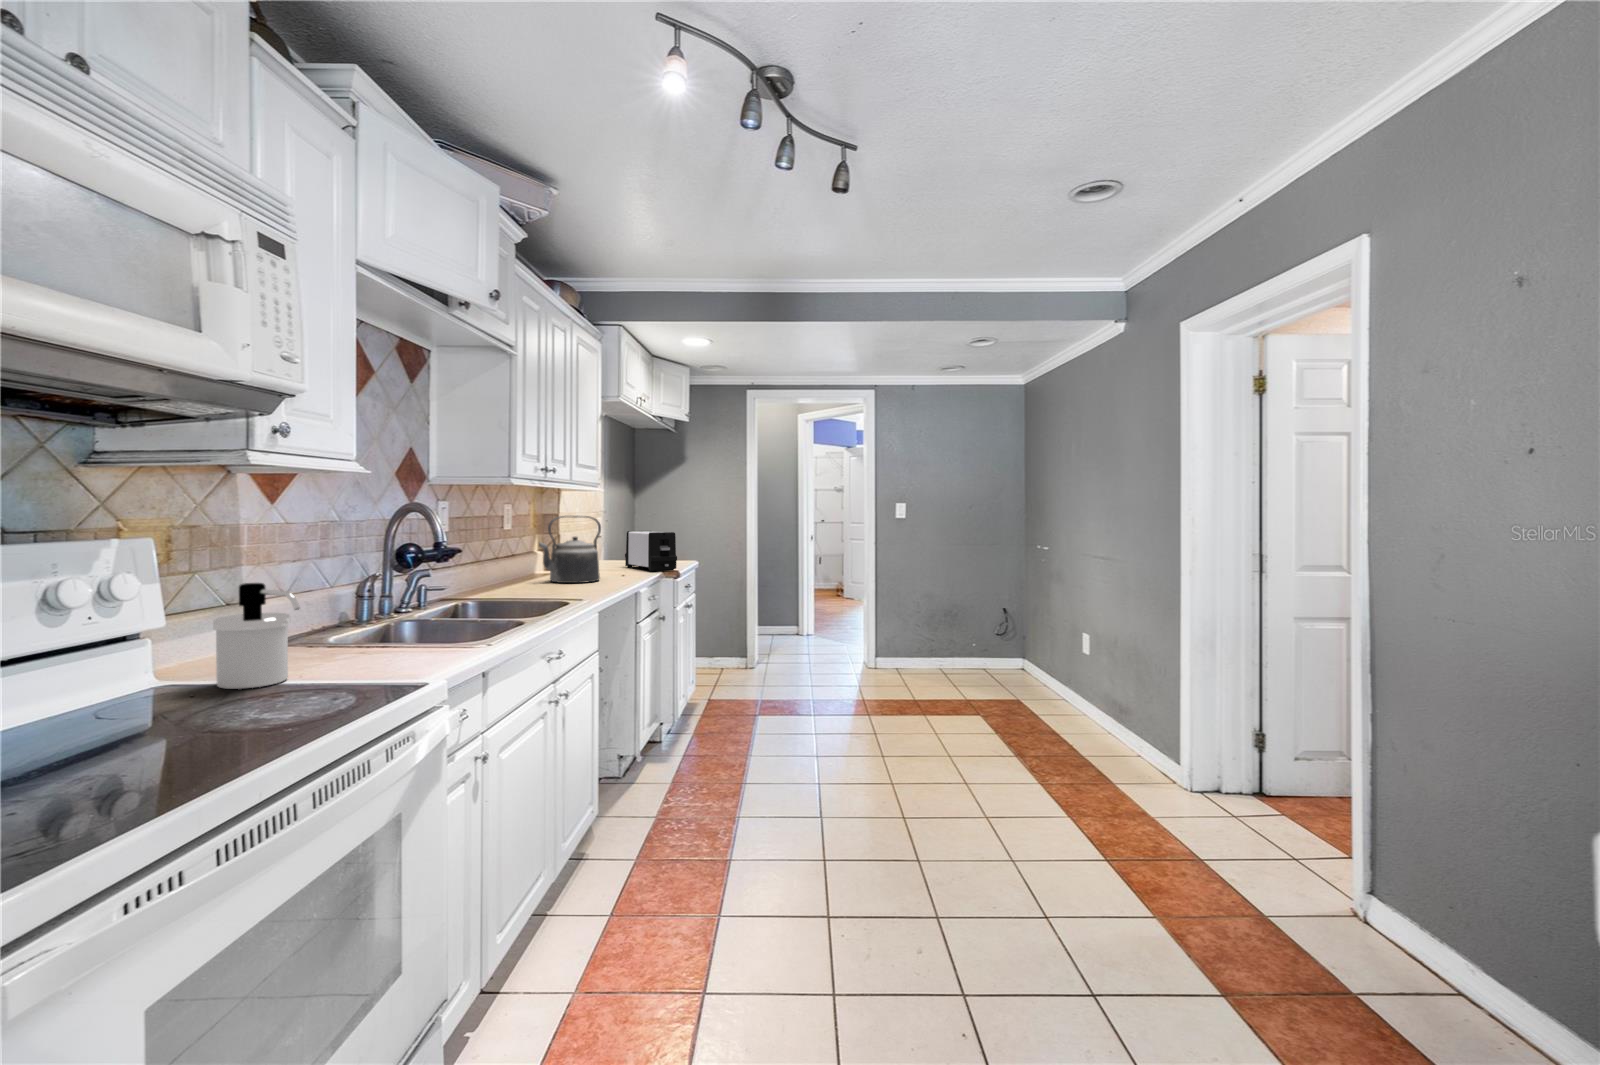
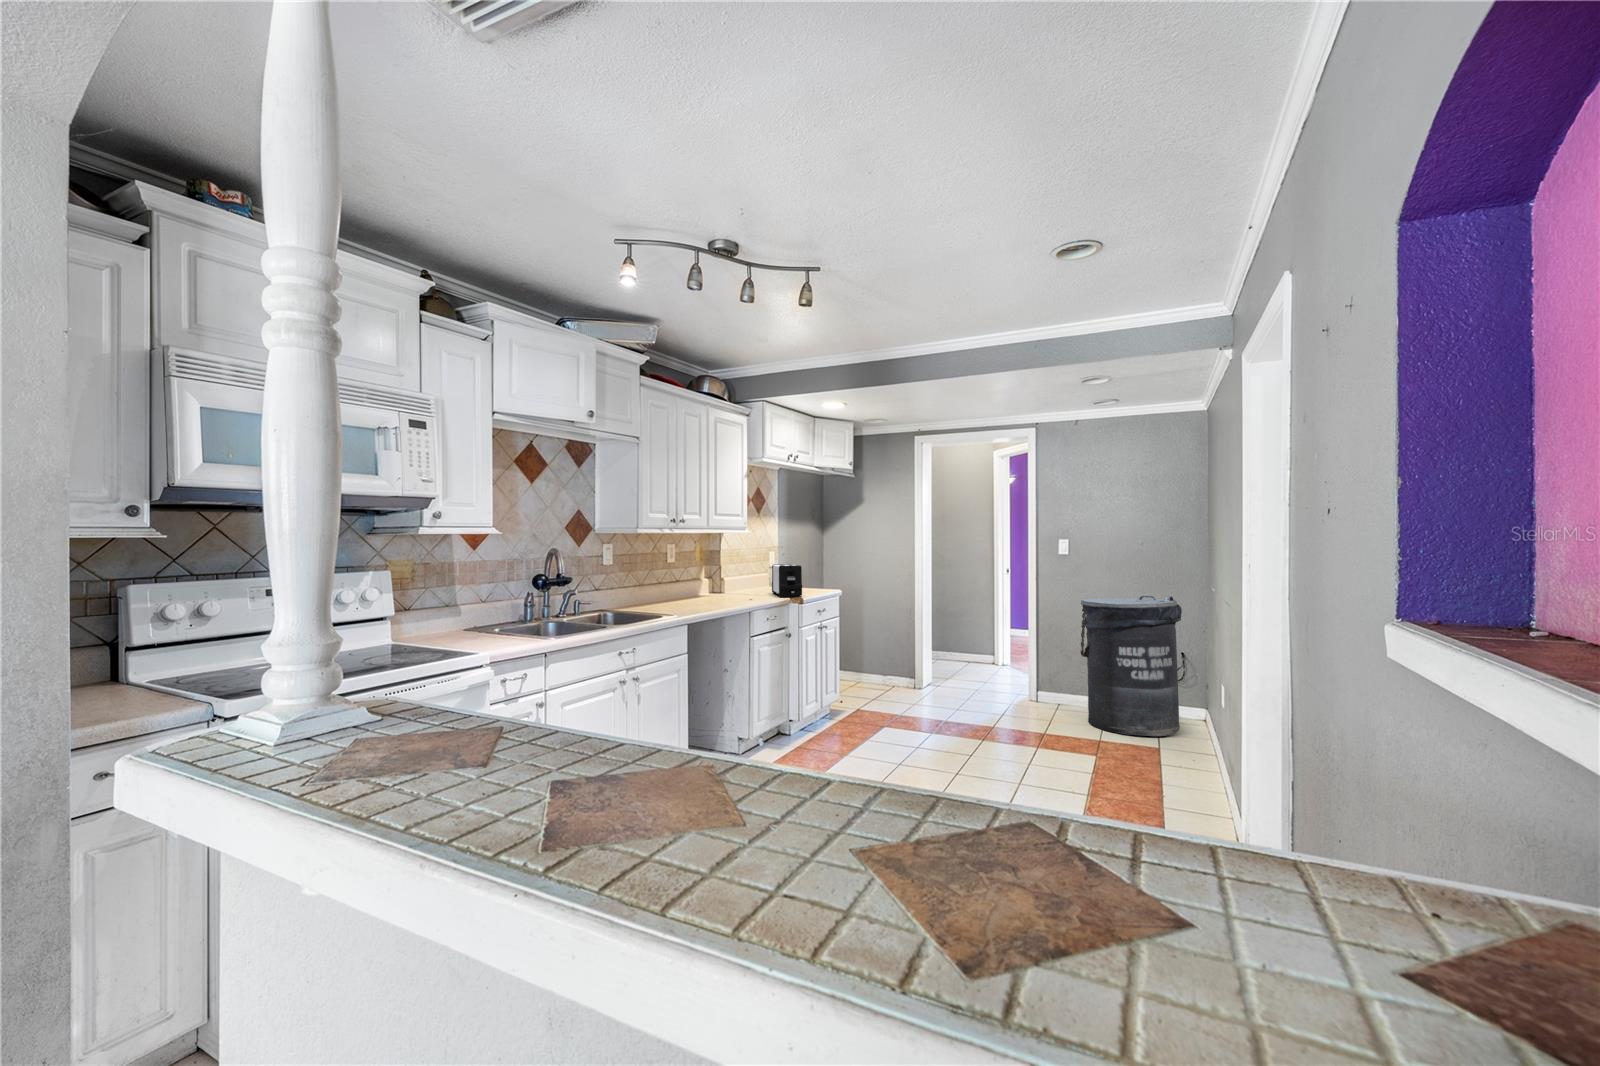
kettle: present [539,516,601,583] -> none [682,553,729,604]
trash can: none [926,562,1017,696] -> present [1081,595,1182,736]
soap dispenser: present [213,583,300,689] -> none [413,594,448,647]

